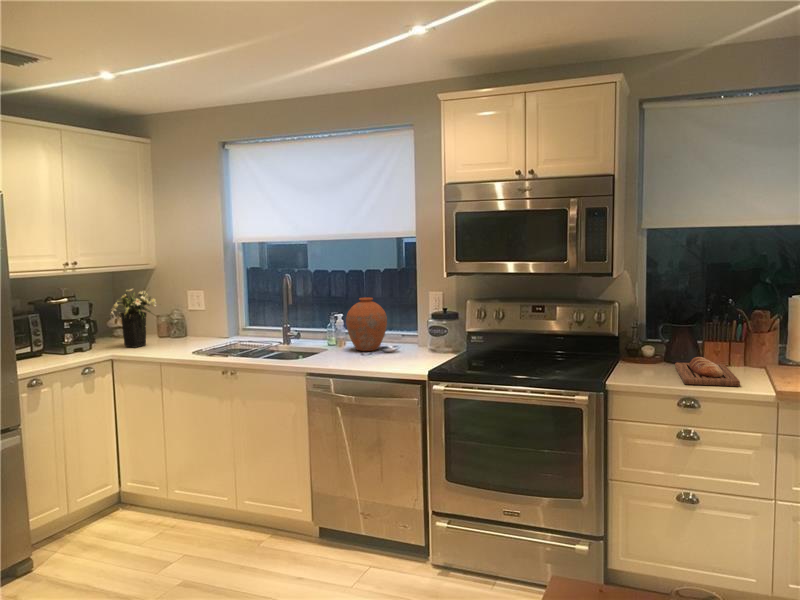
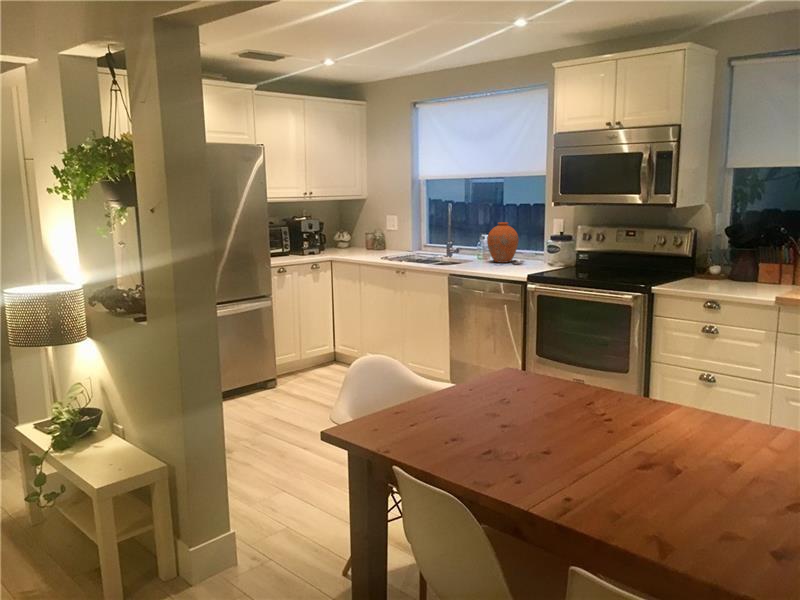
flower arrangement: present [110,288,156,348] -> none [331,212,366,254]
bread loaf: present [675,357,740,386] -> none [713,273,769,294]

